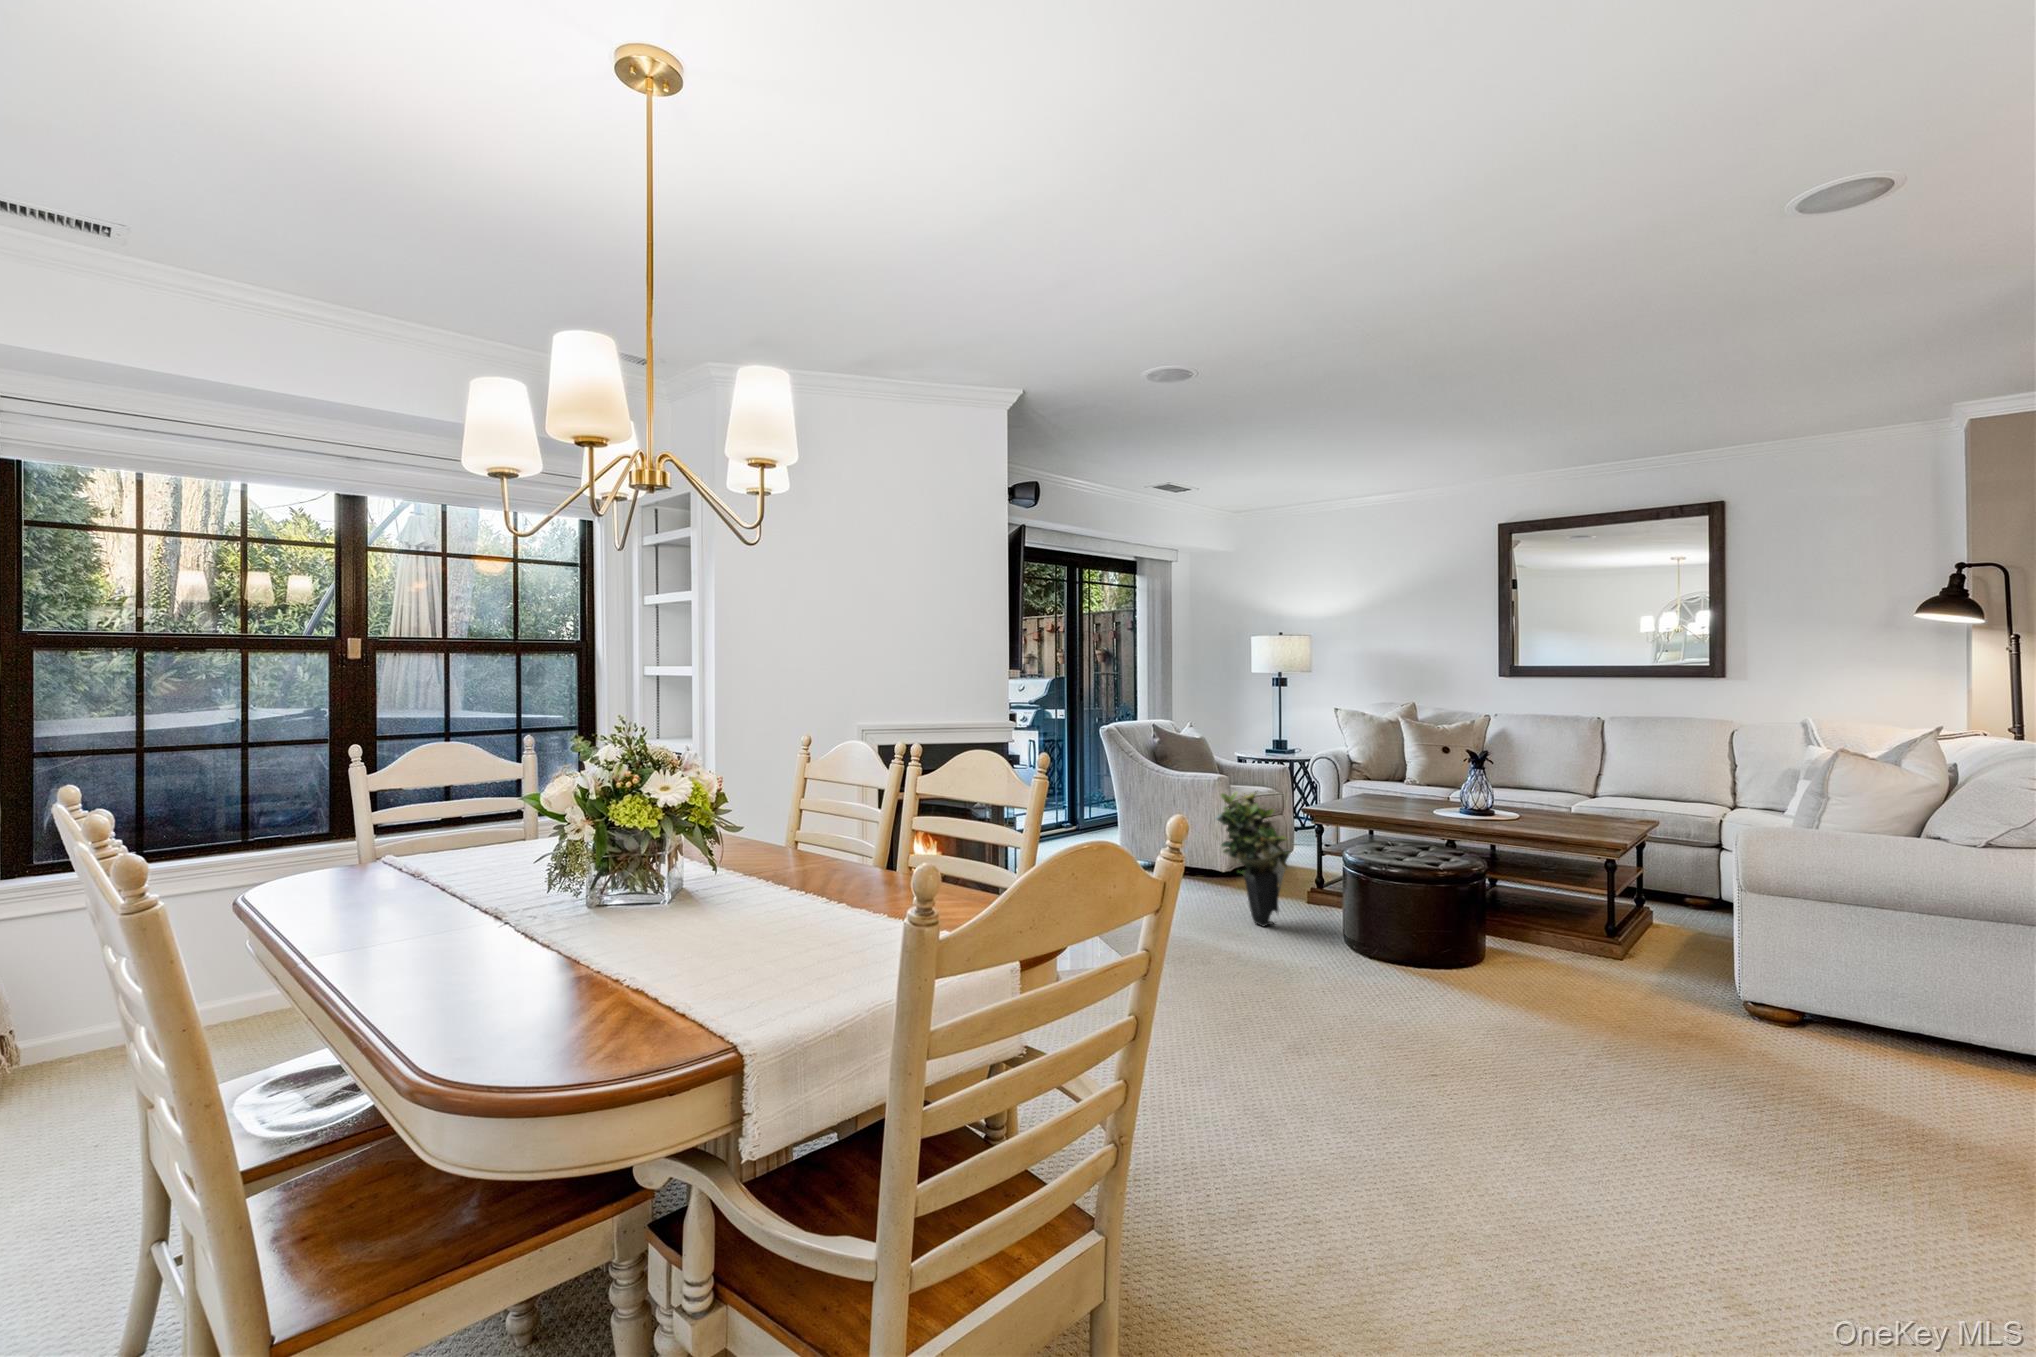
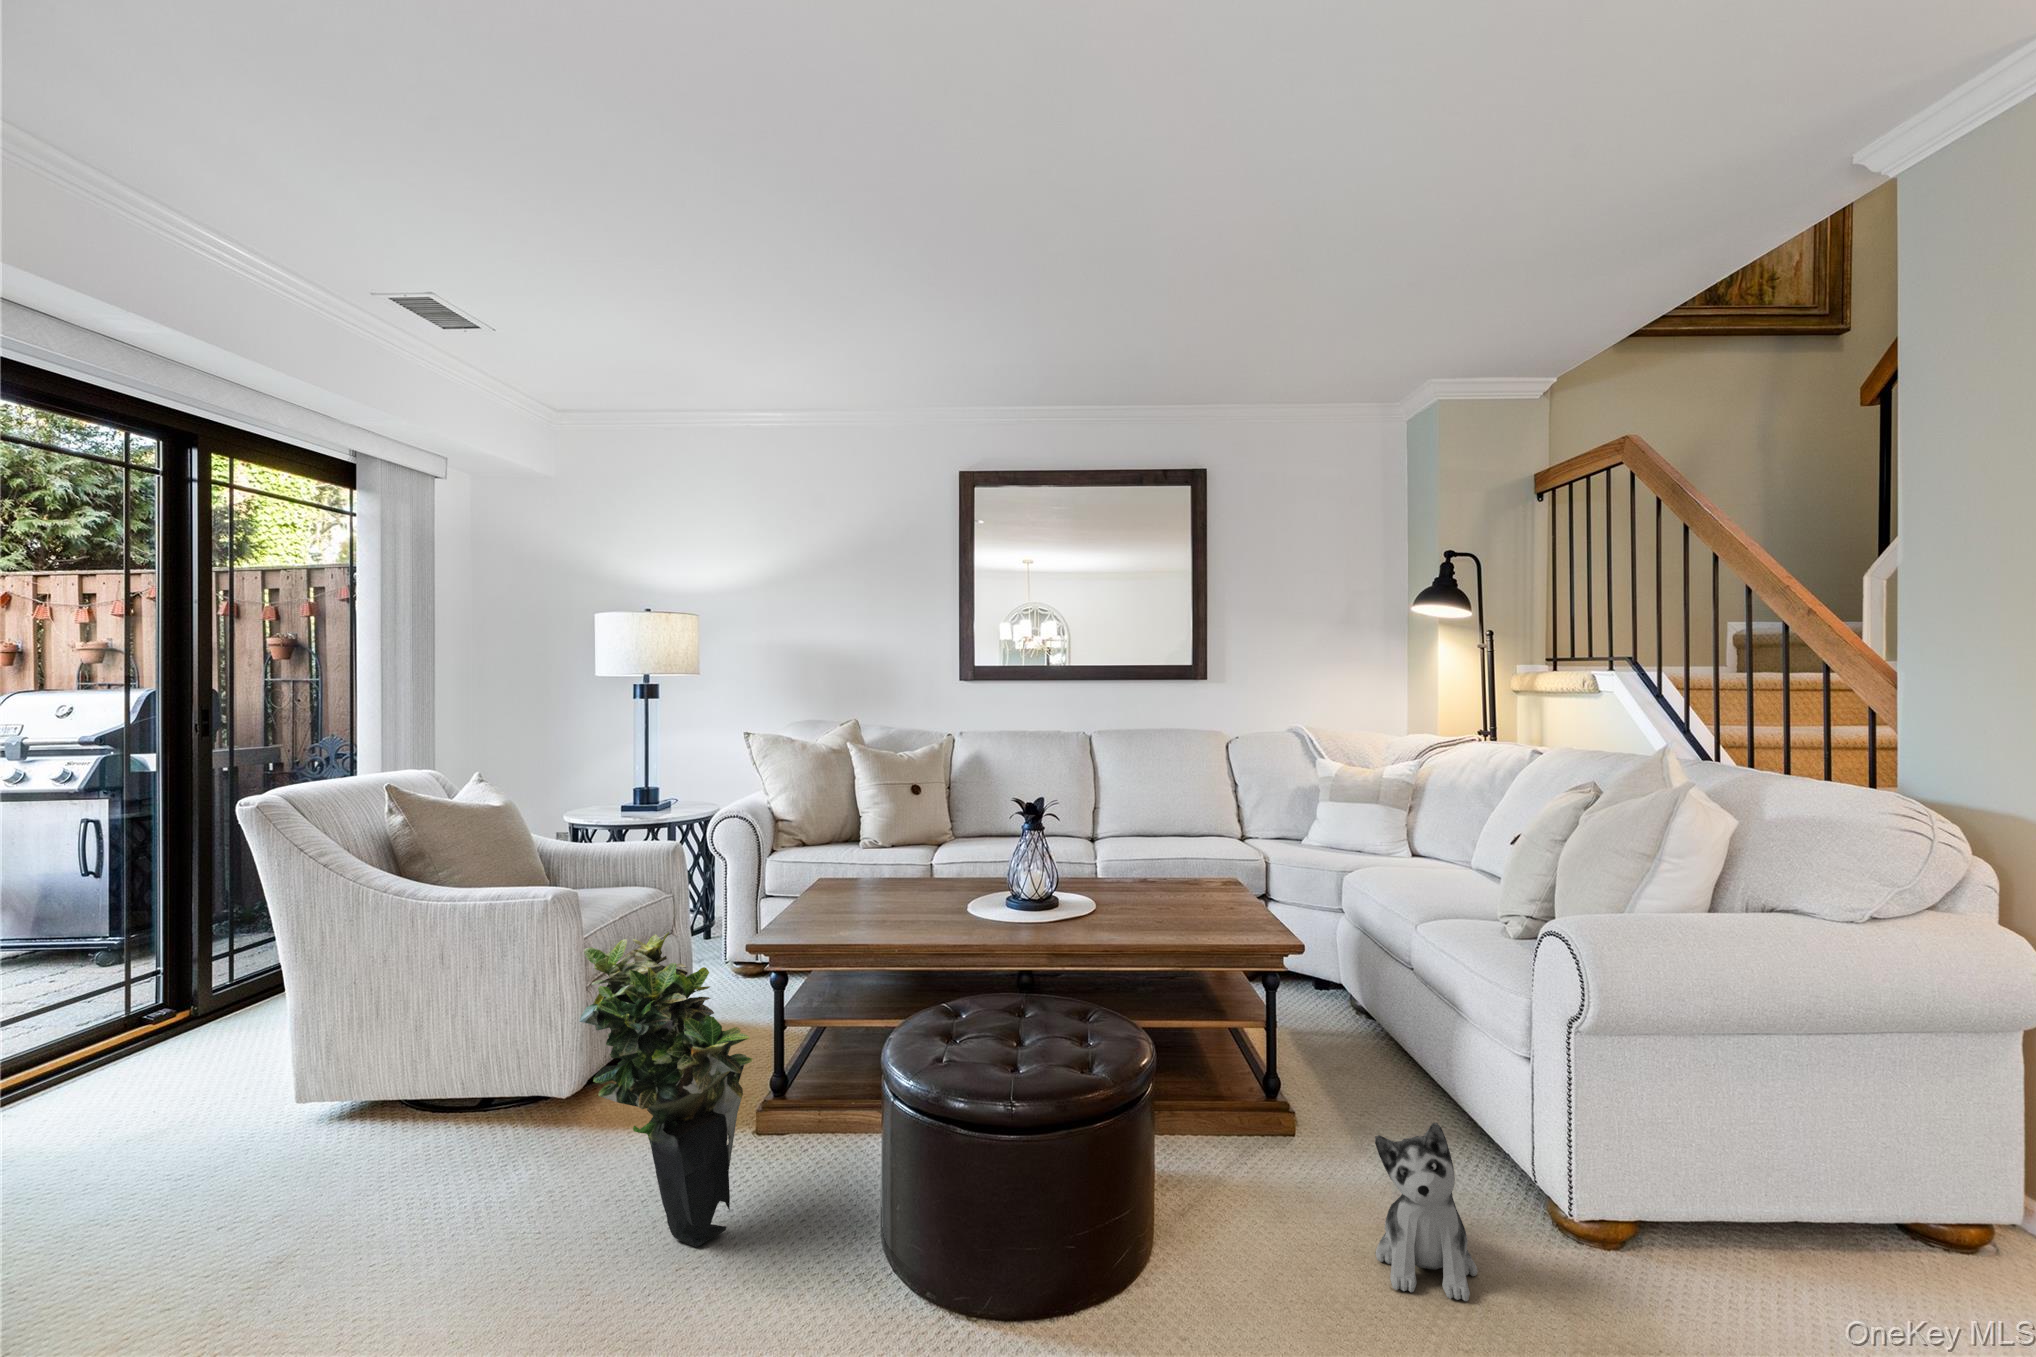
plush toy: none [1607,923,1674,1016] -> present [1375,1123,1477,1301]

